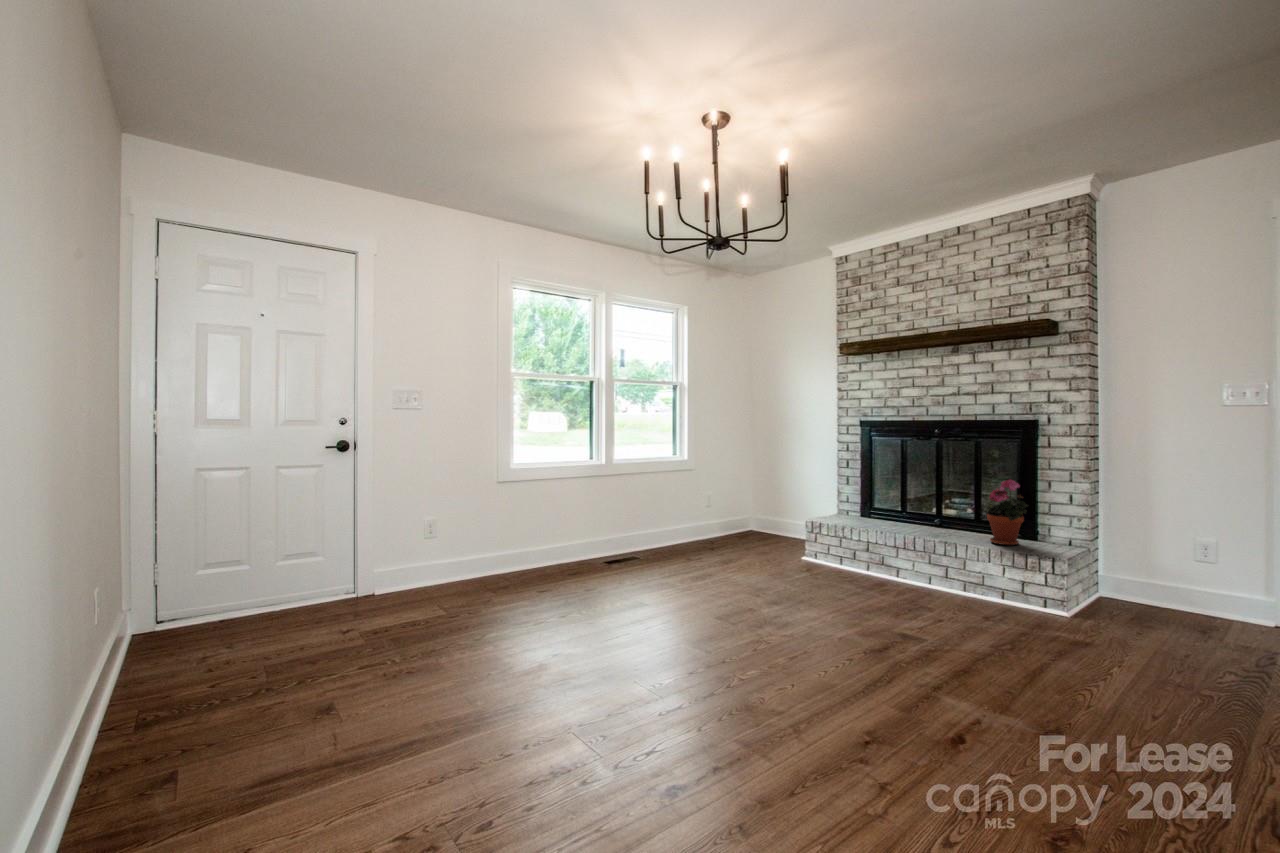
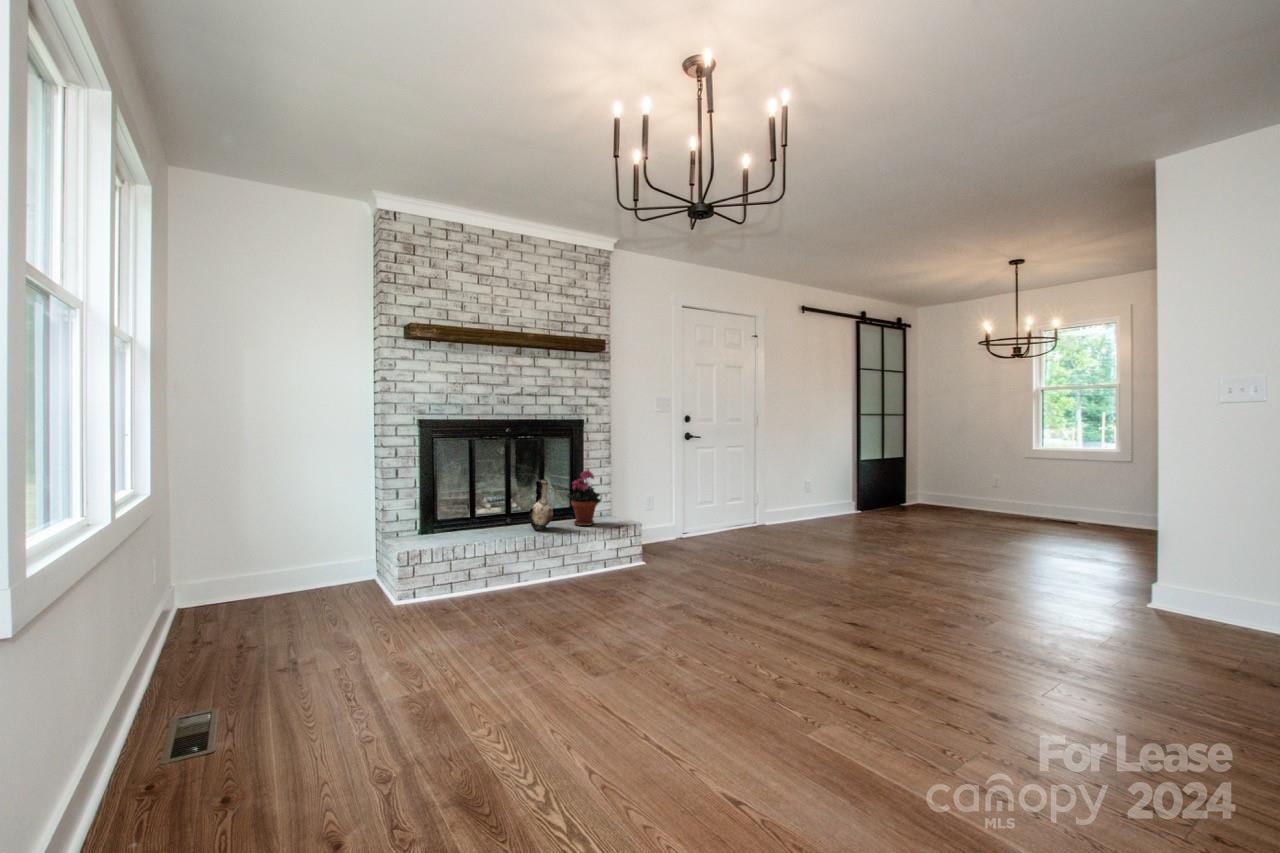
decorative vase: none [929,483,962,536] -> present [529,479,553,530]

